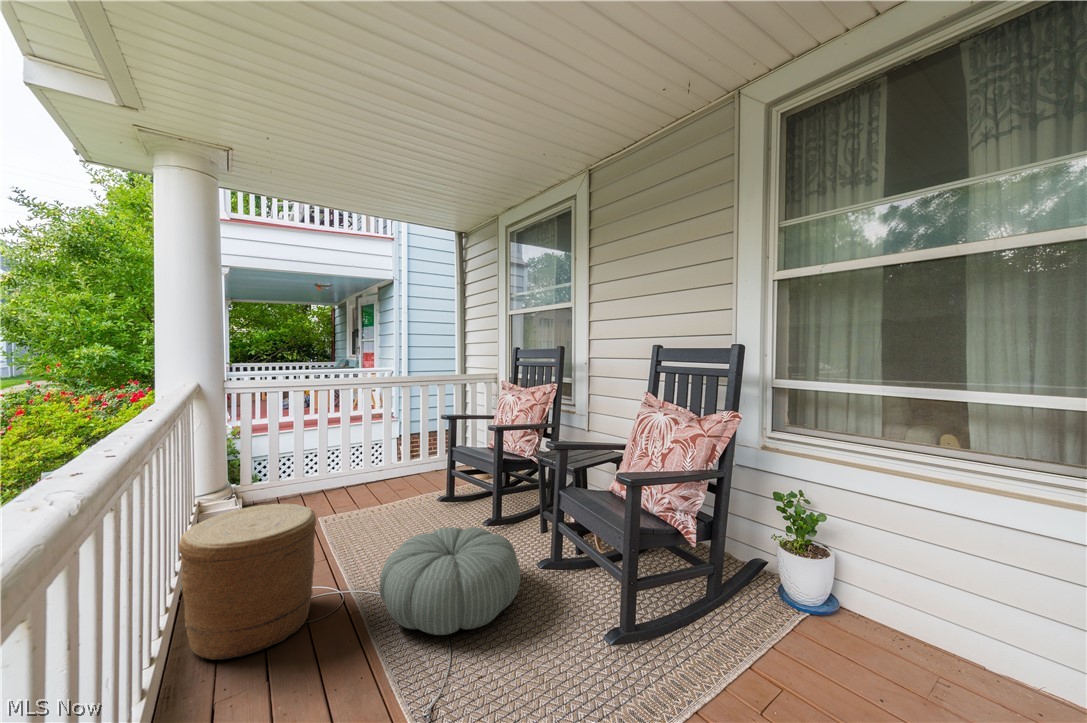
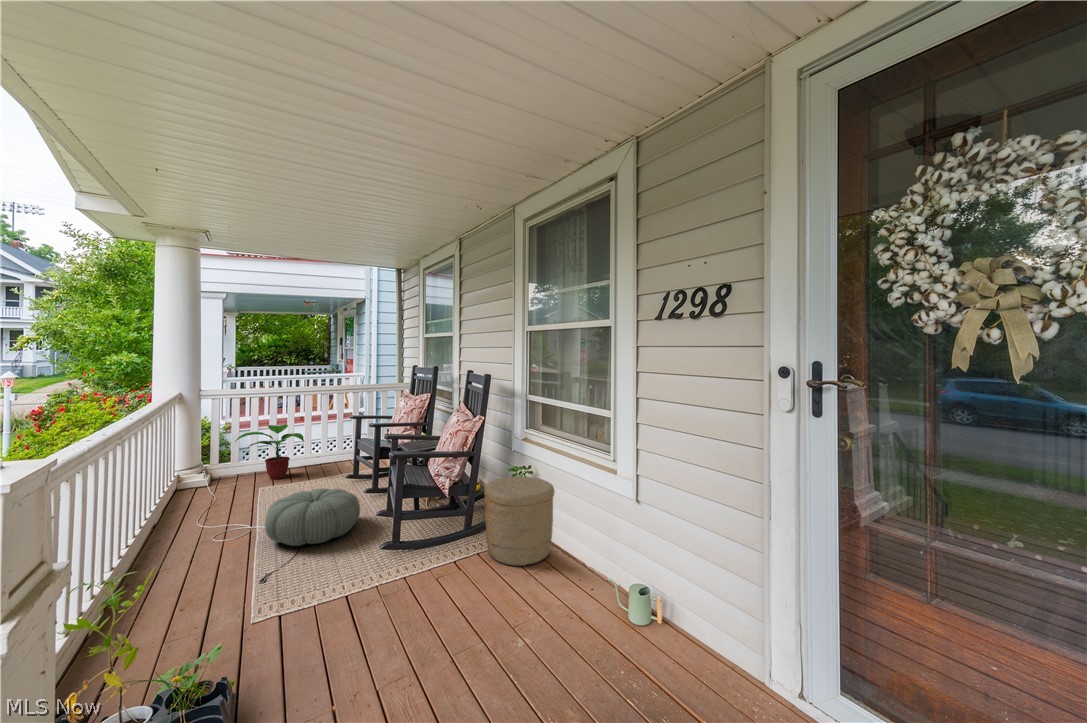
potted plant: none [280,428,375,505] -> present [236,424,304,479]
woven basket: present [179,504,316,660] -> present [484,476,555,566]

